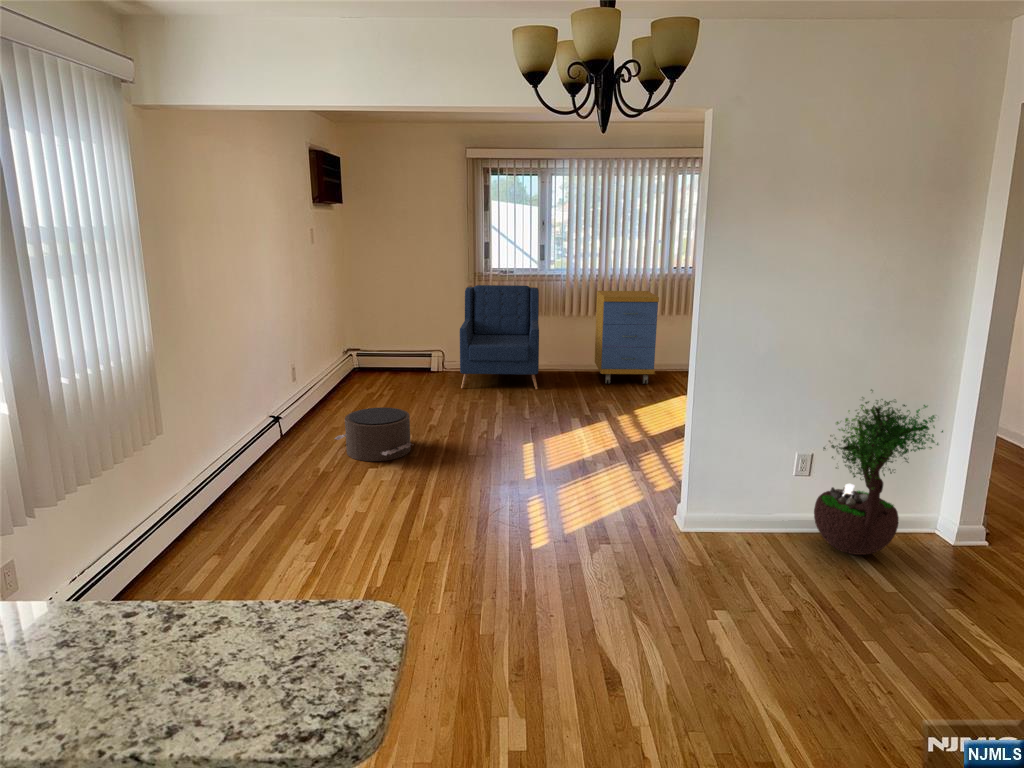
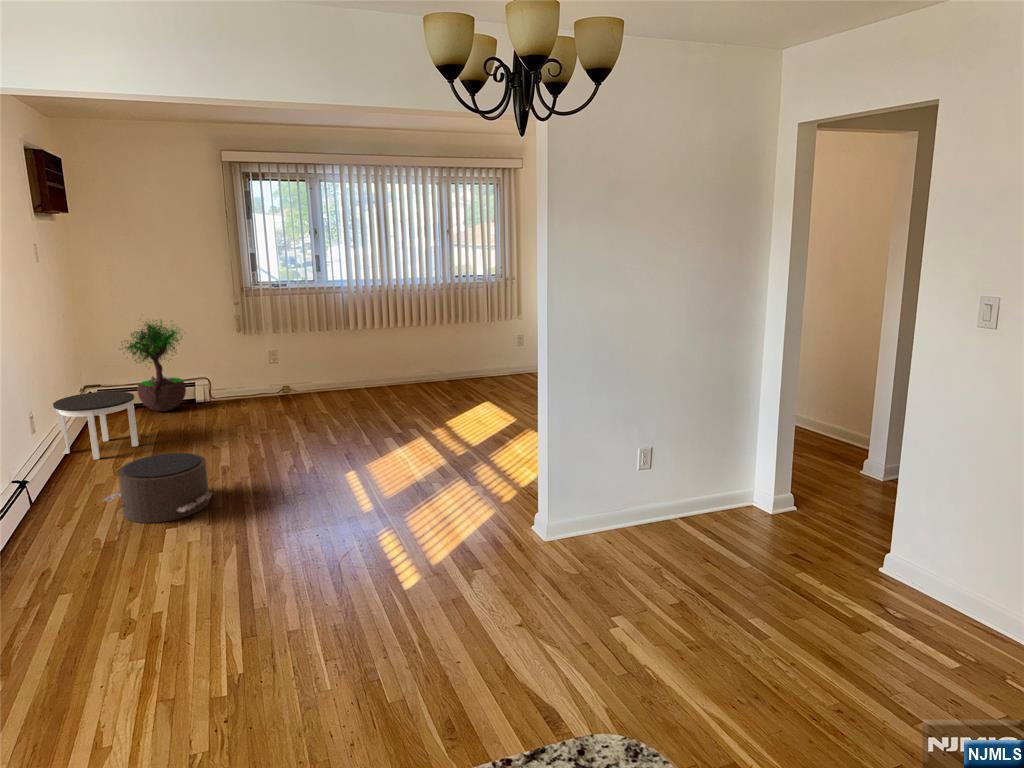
armchair: present [460,285,539,389] -> none [234,300,333,419]
storage cabinet: present [595,291,659,384] -> none [383,301,451,398]
round table: none [319,354,377,408] -> present [53,391,139,460]
potted tree: present [814,389,943,555] -> present [122,320,186,411]

